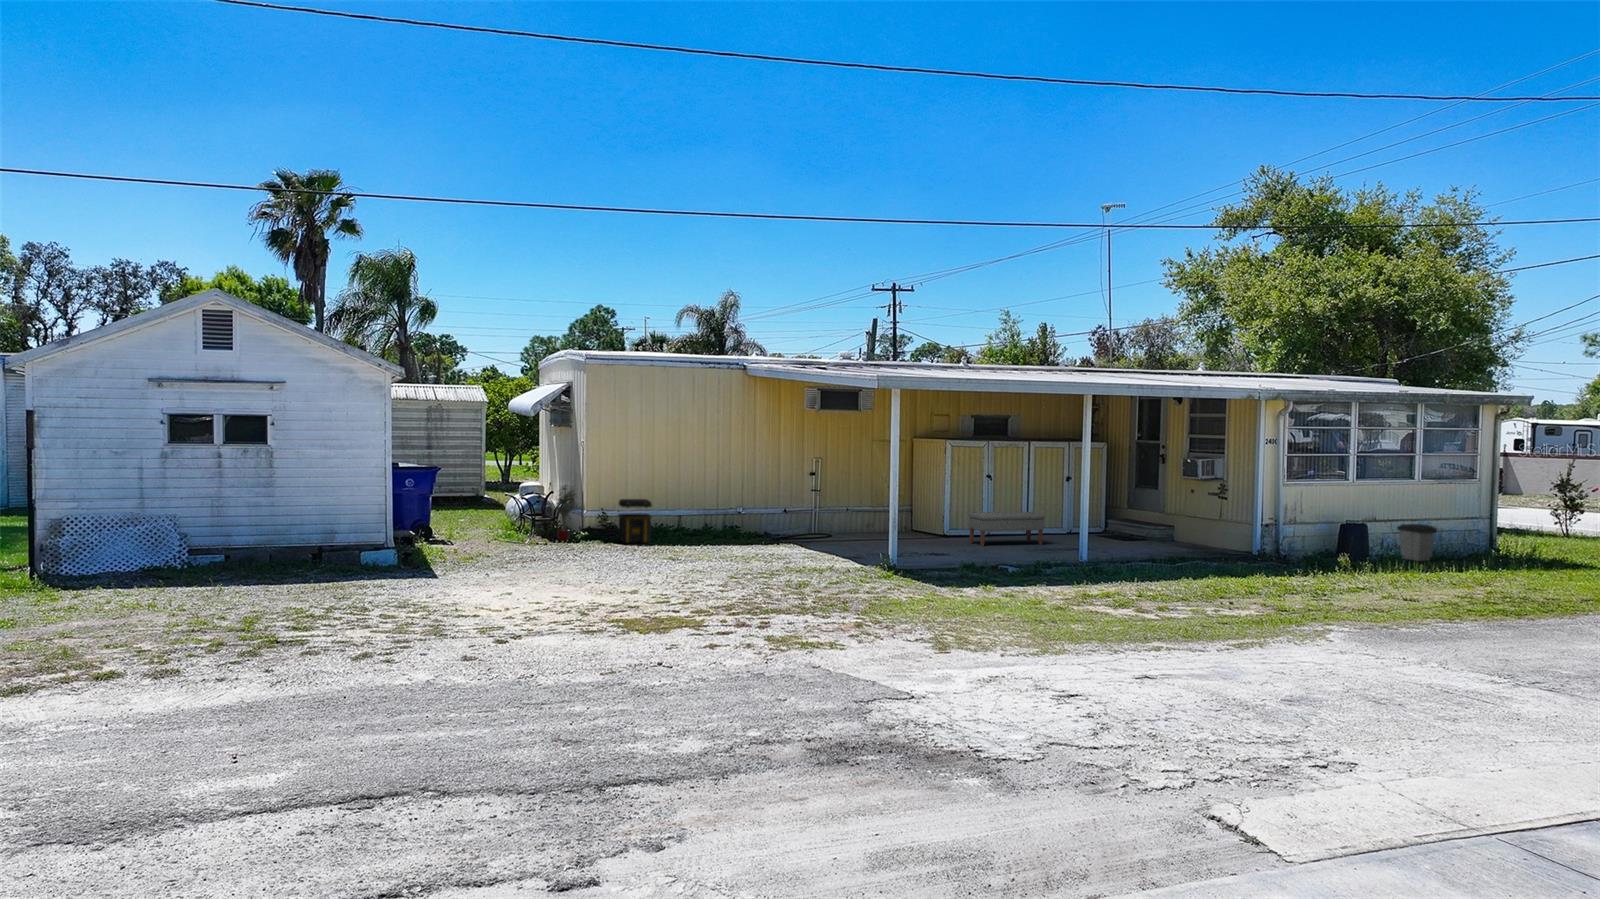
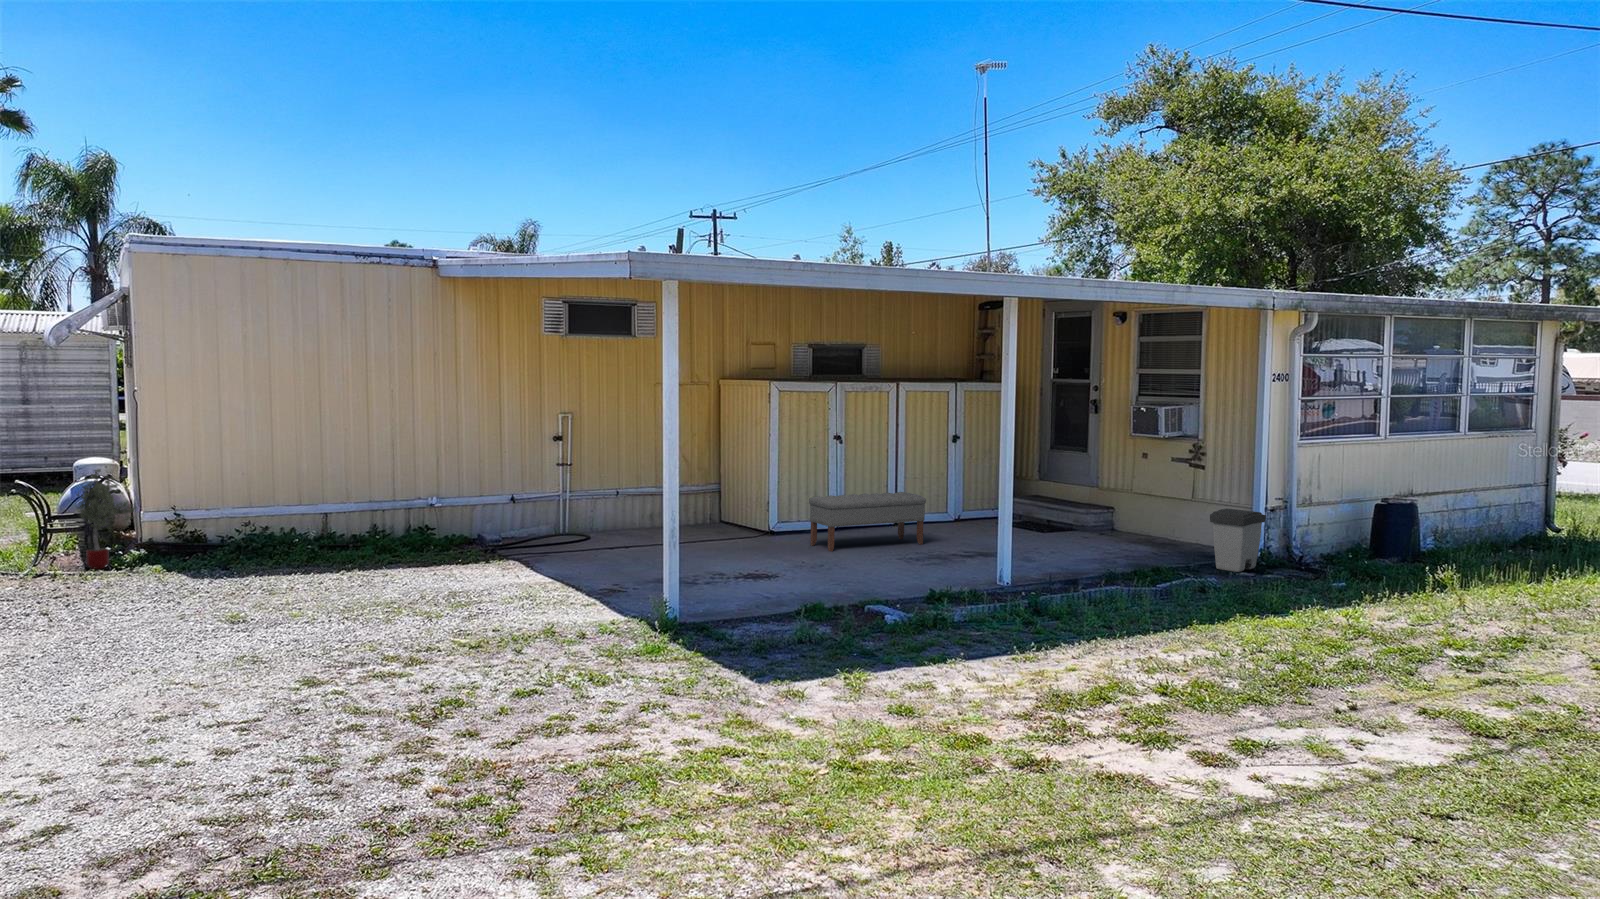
toolbox: present [618,499,652,544] -> none [201,490,261,571]
trash can: present [1397,524,1437,561] -> present [1210,509,1266,572]

